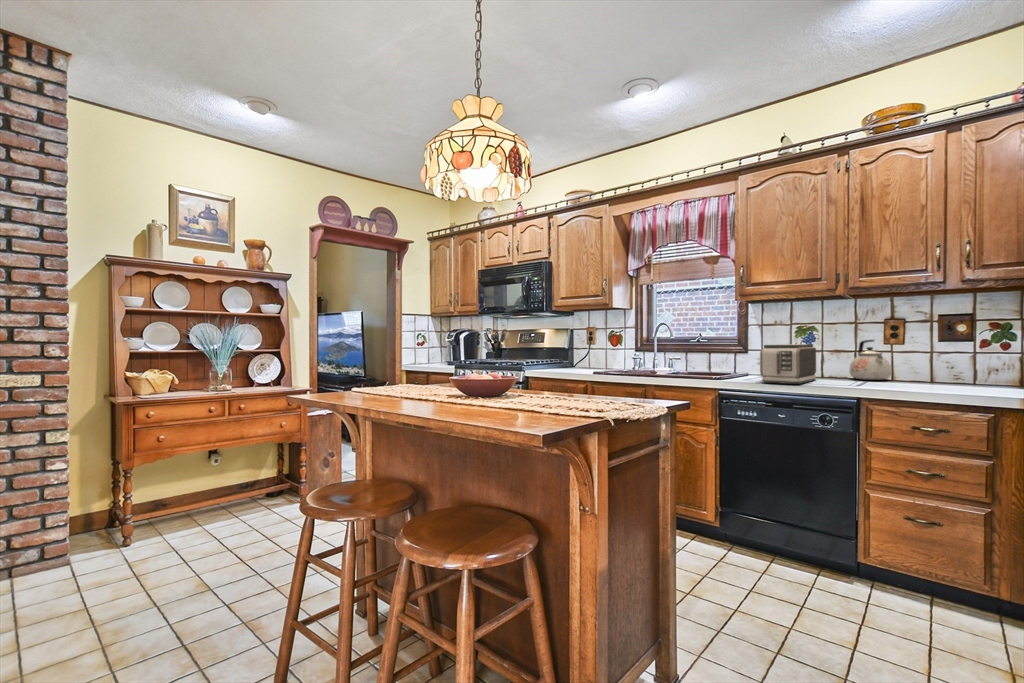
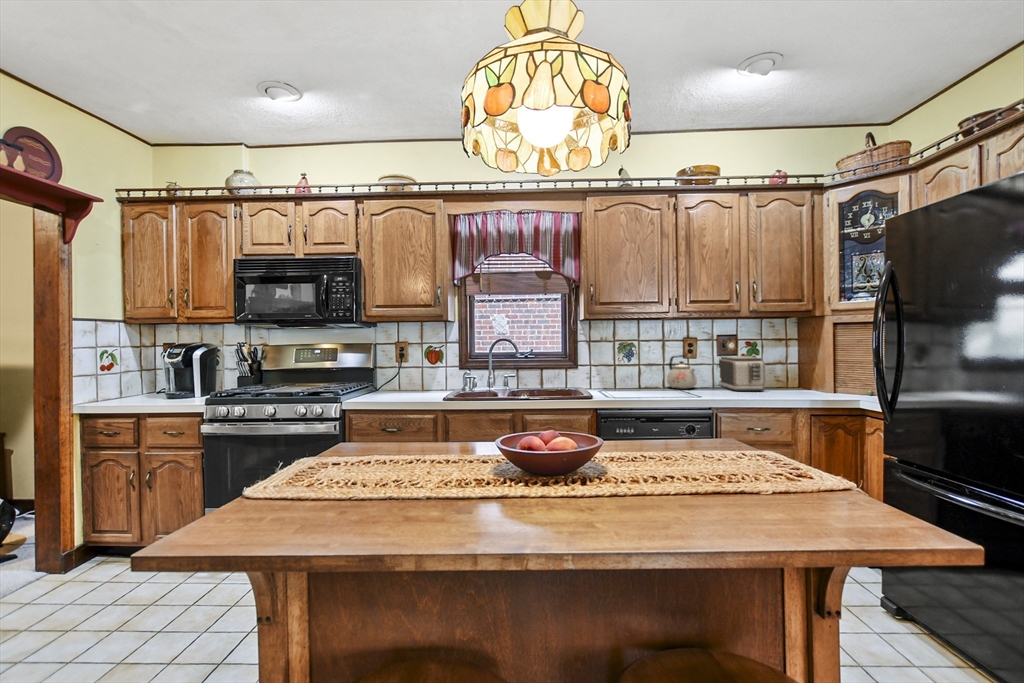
toaster: present [760,344,816,384] -> present [719,356,765,391]

